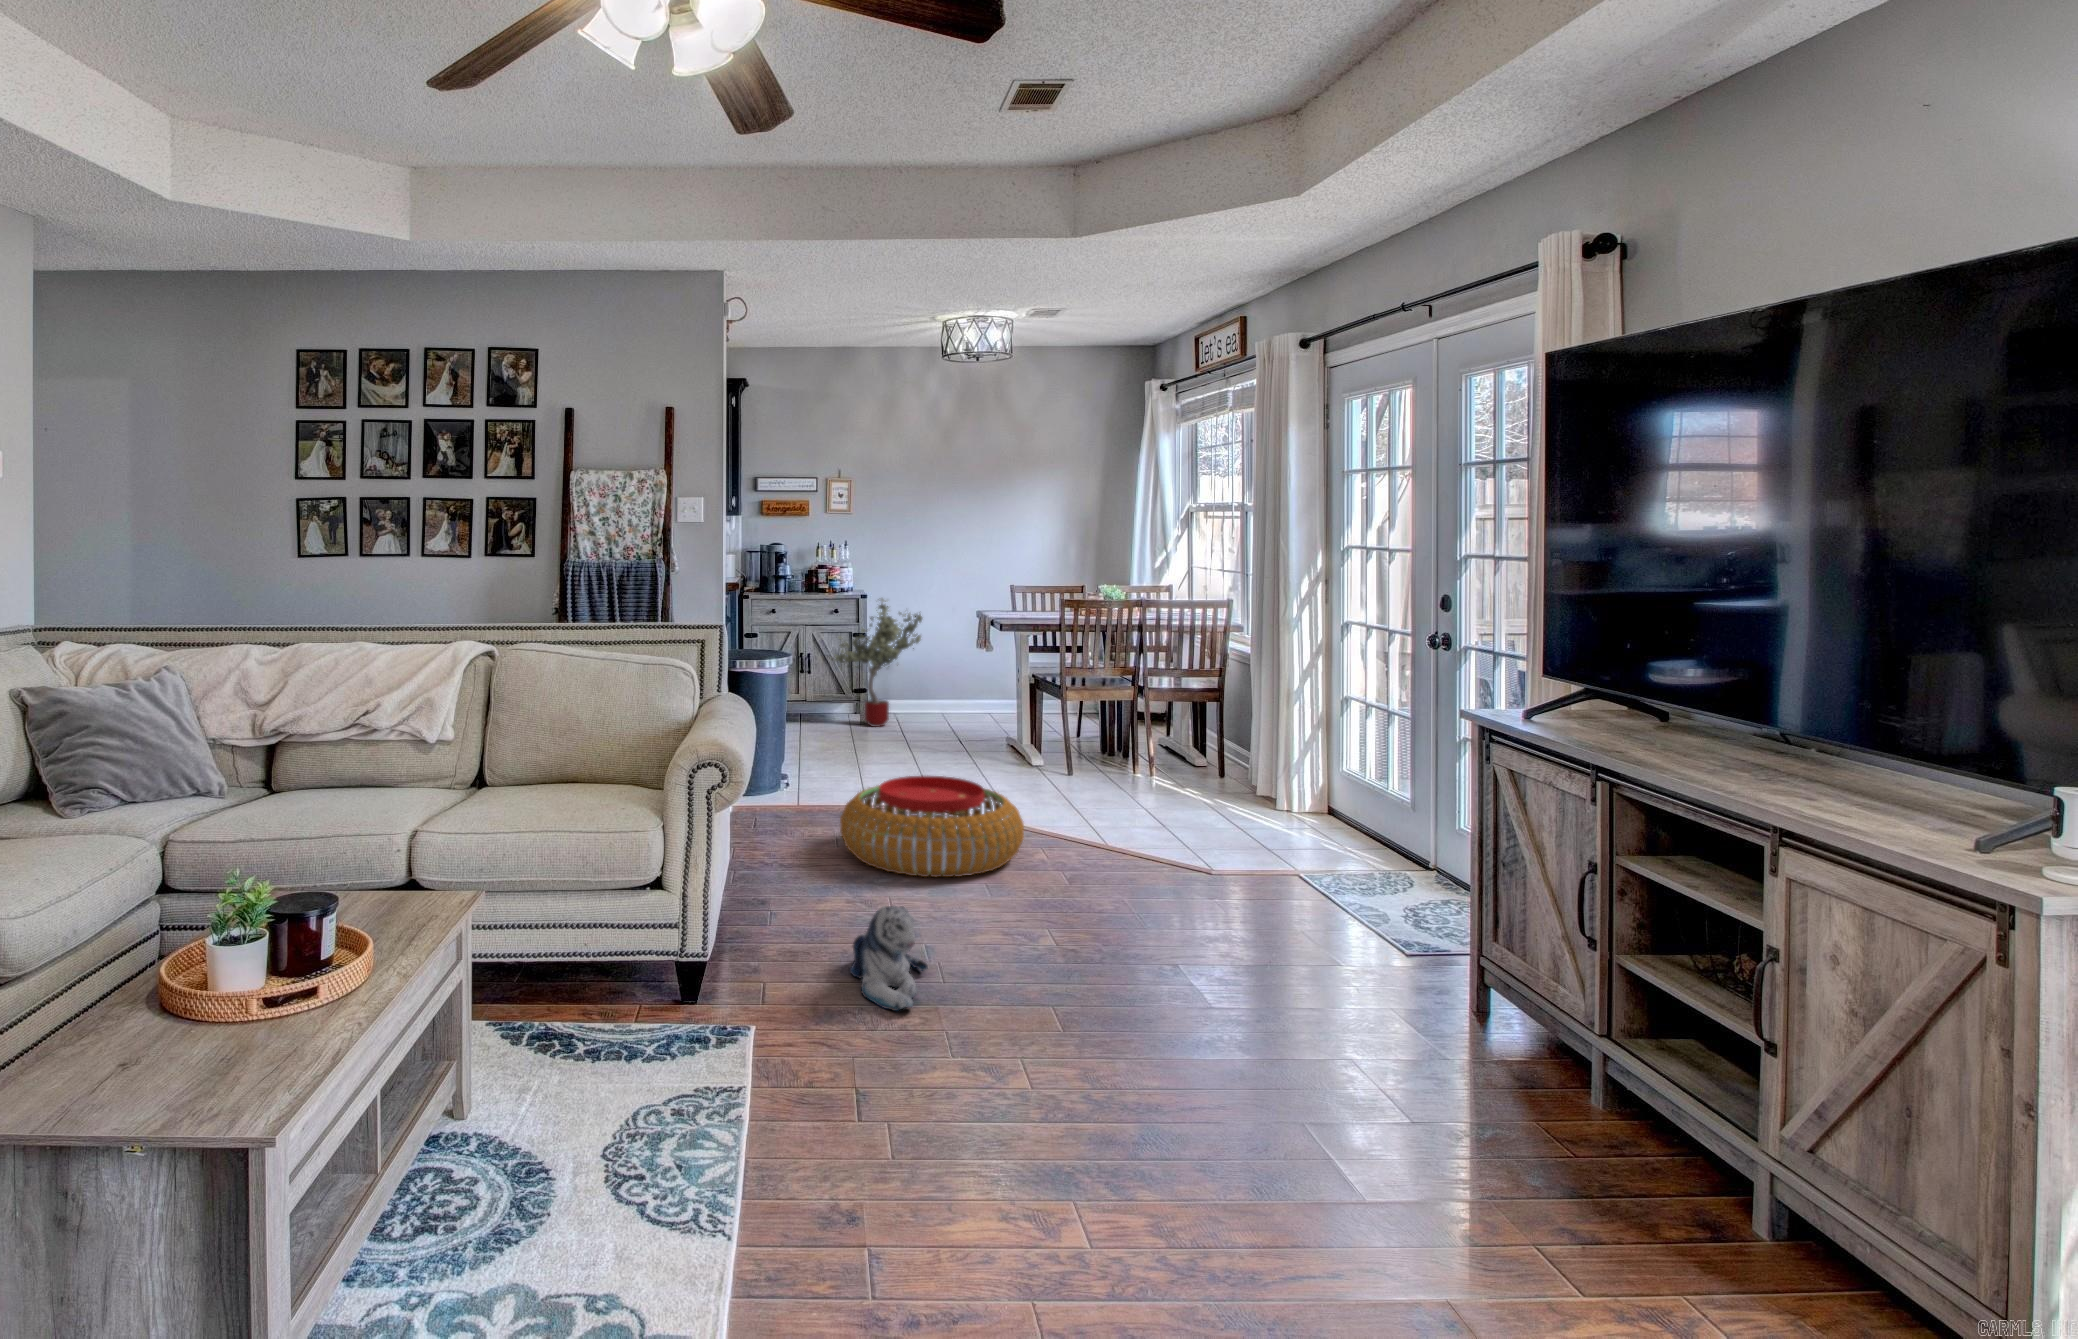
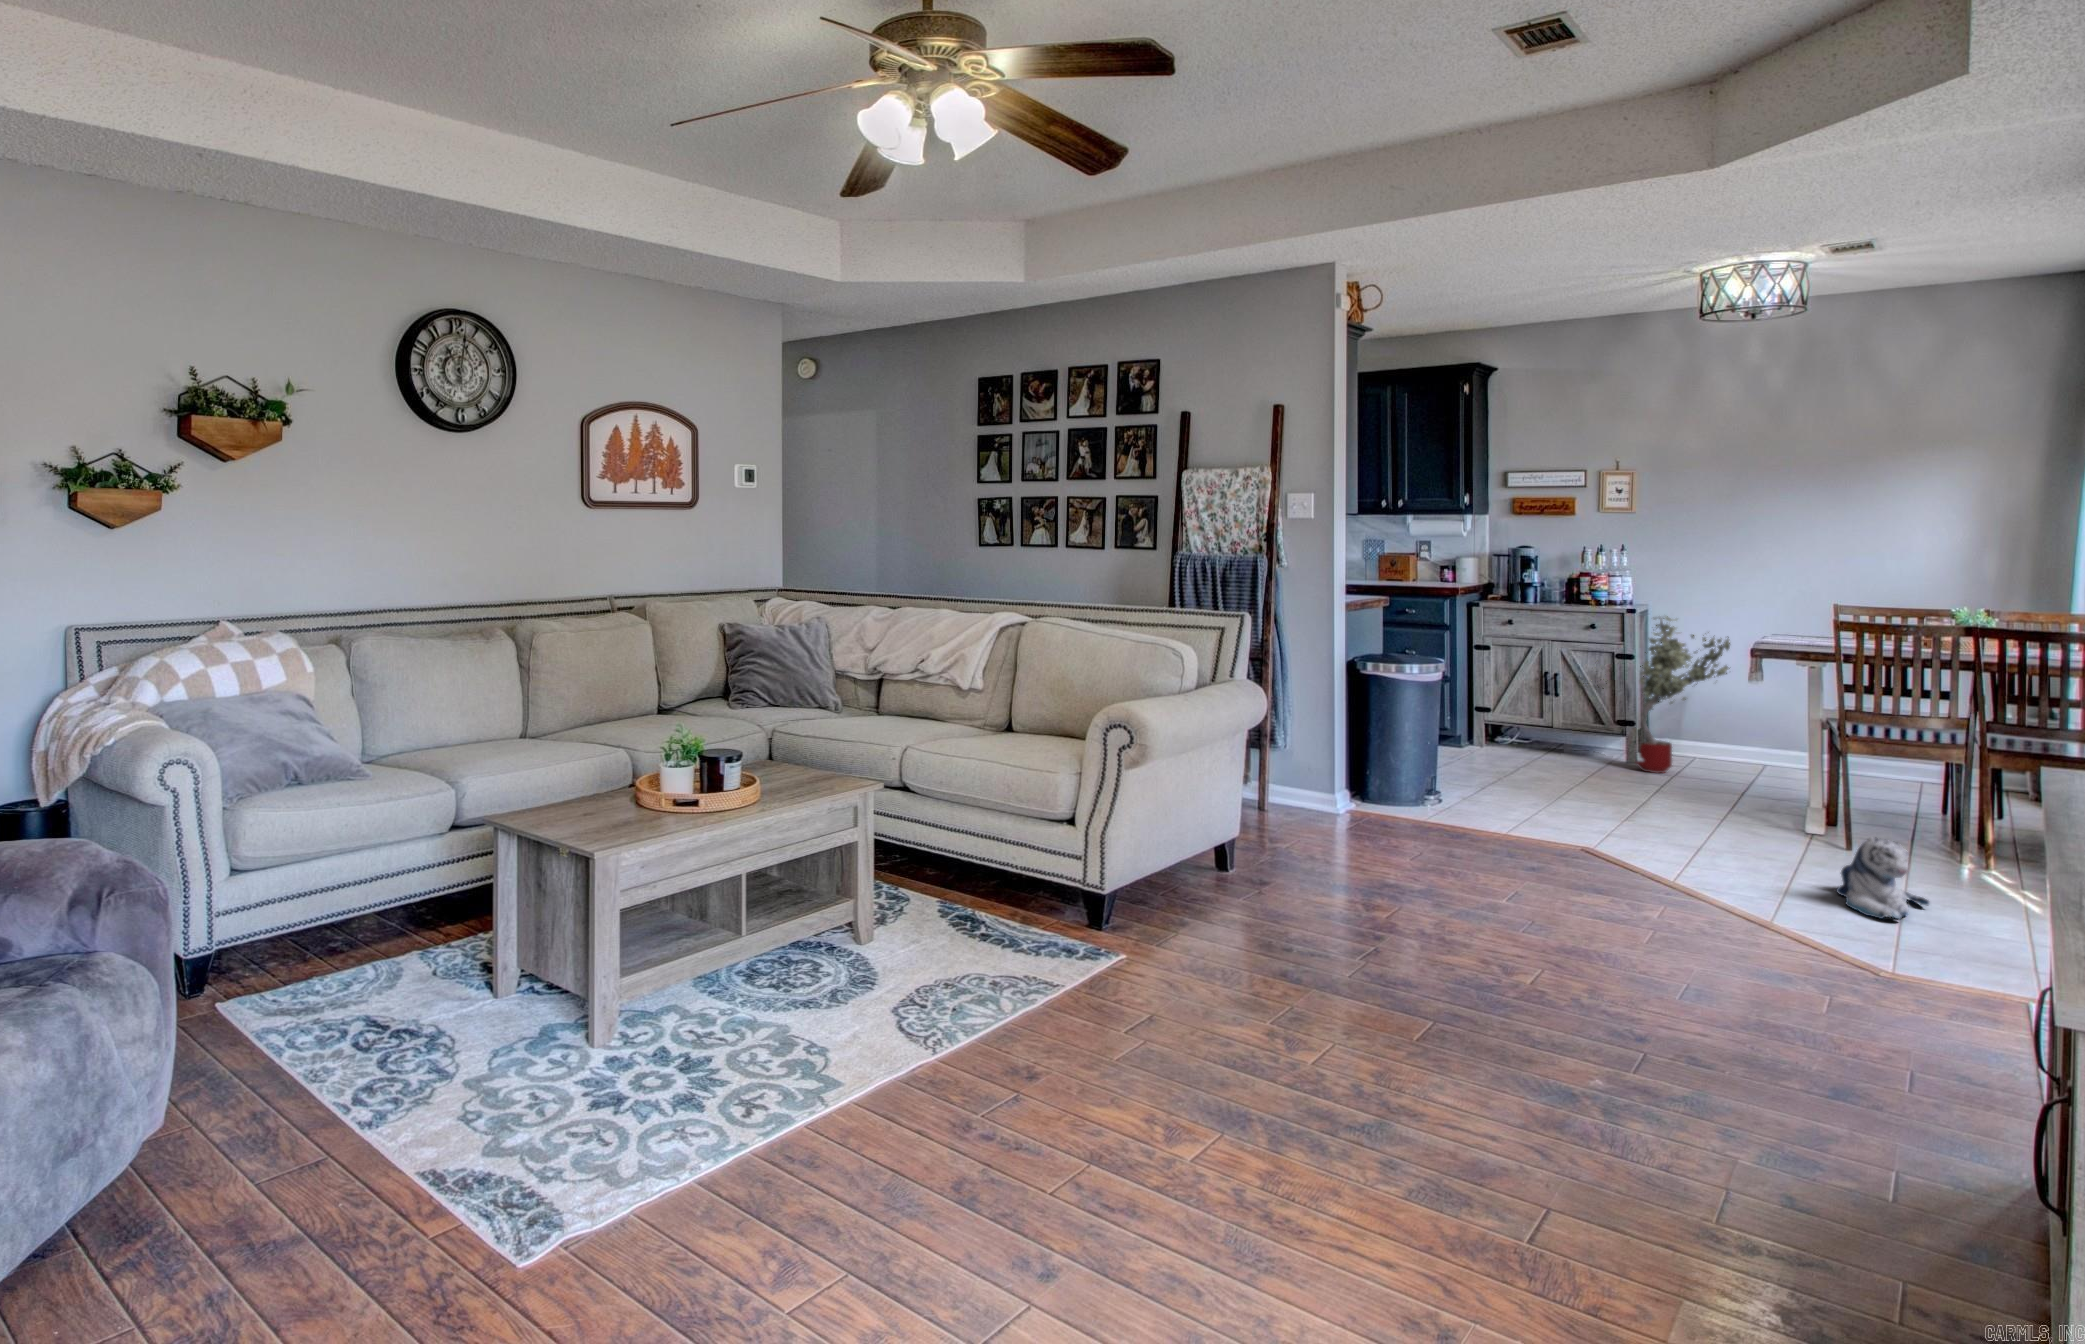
pouf: present [840,776,1024,877] -> none [1407,804,1662,927]
plush toy: present [850,906,928,1011] -> present [1835,837,1929,920]

